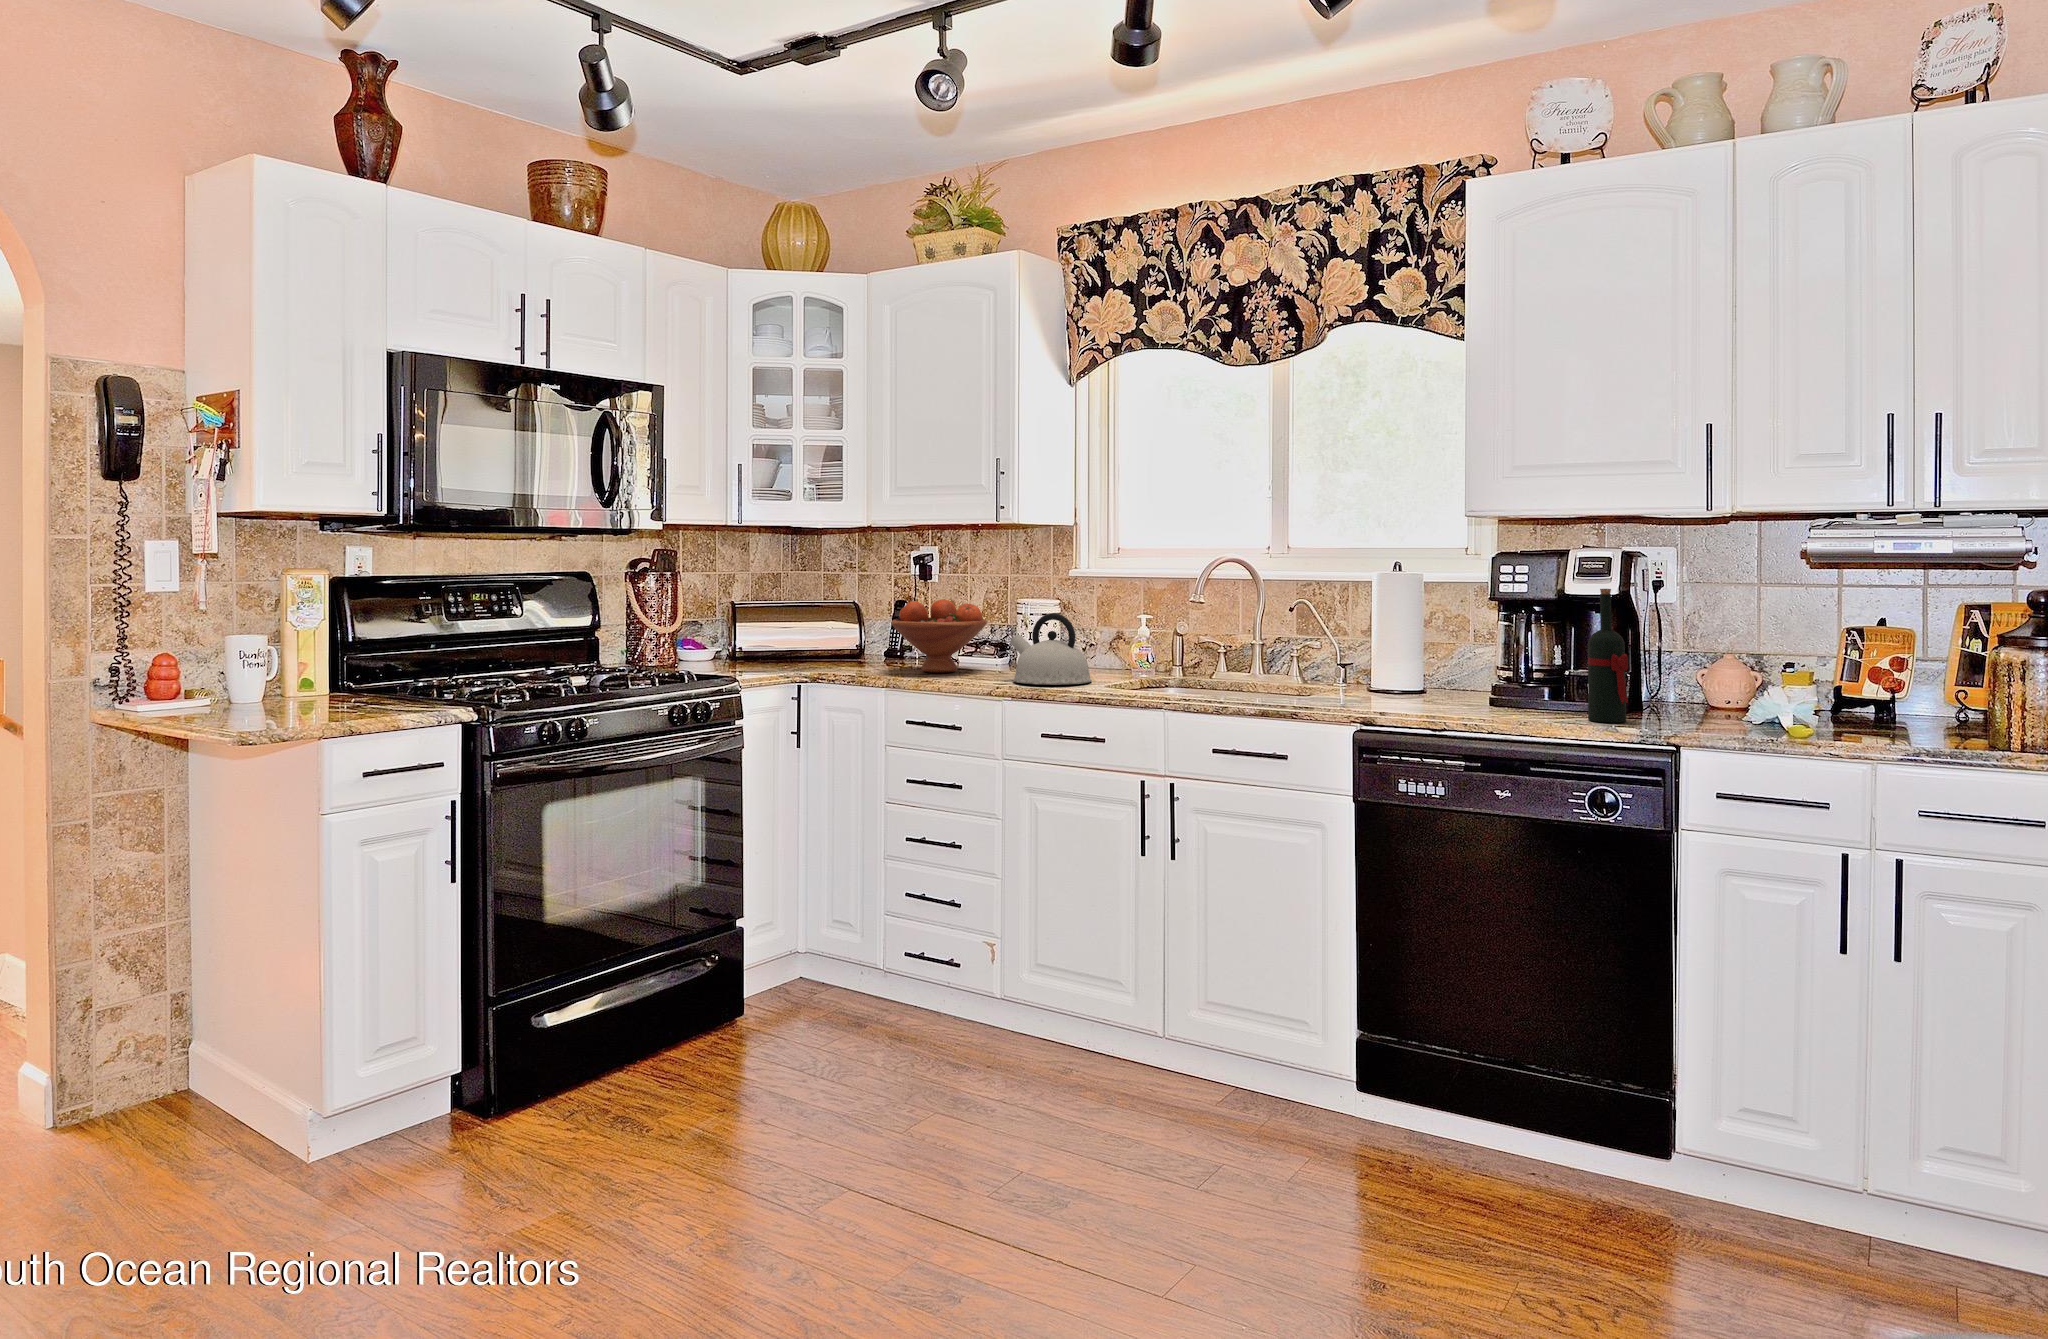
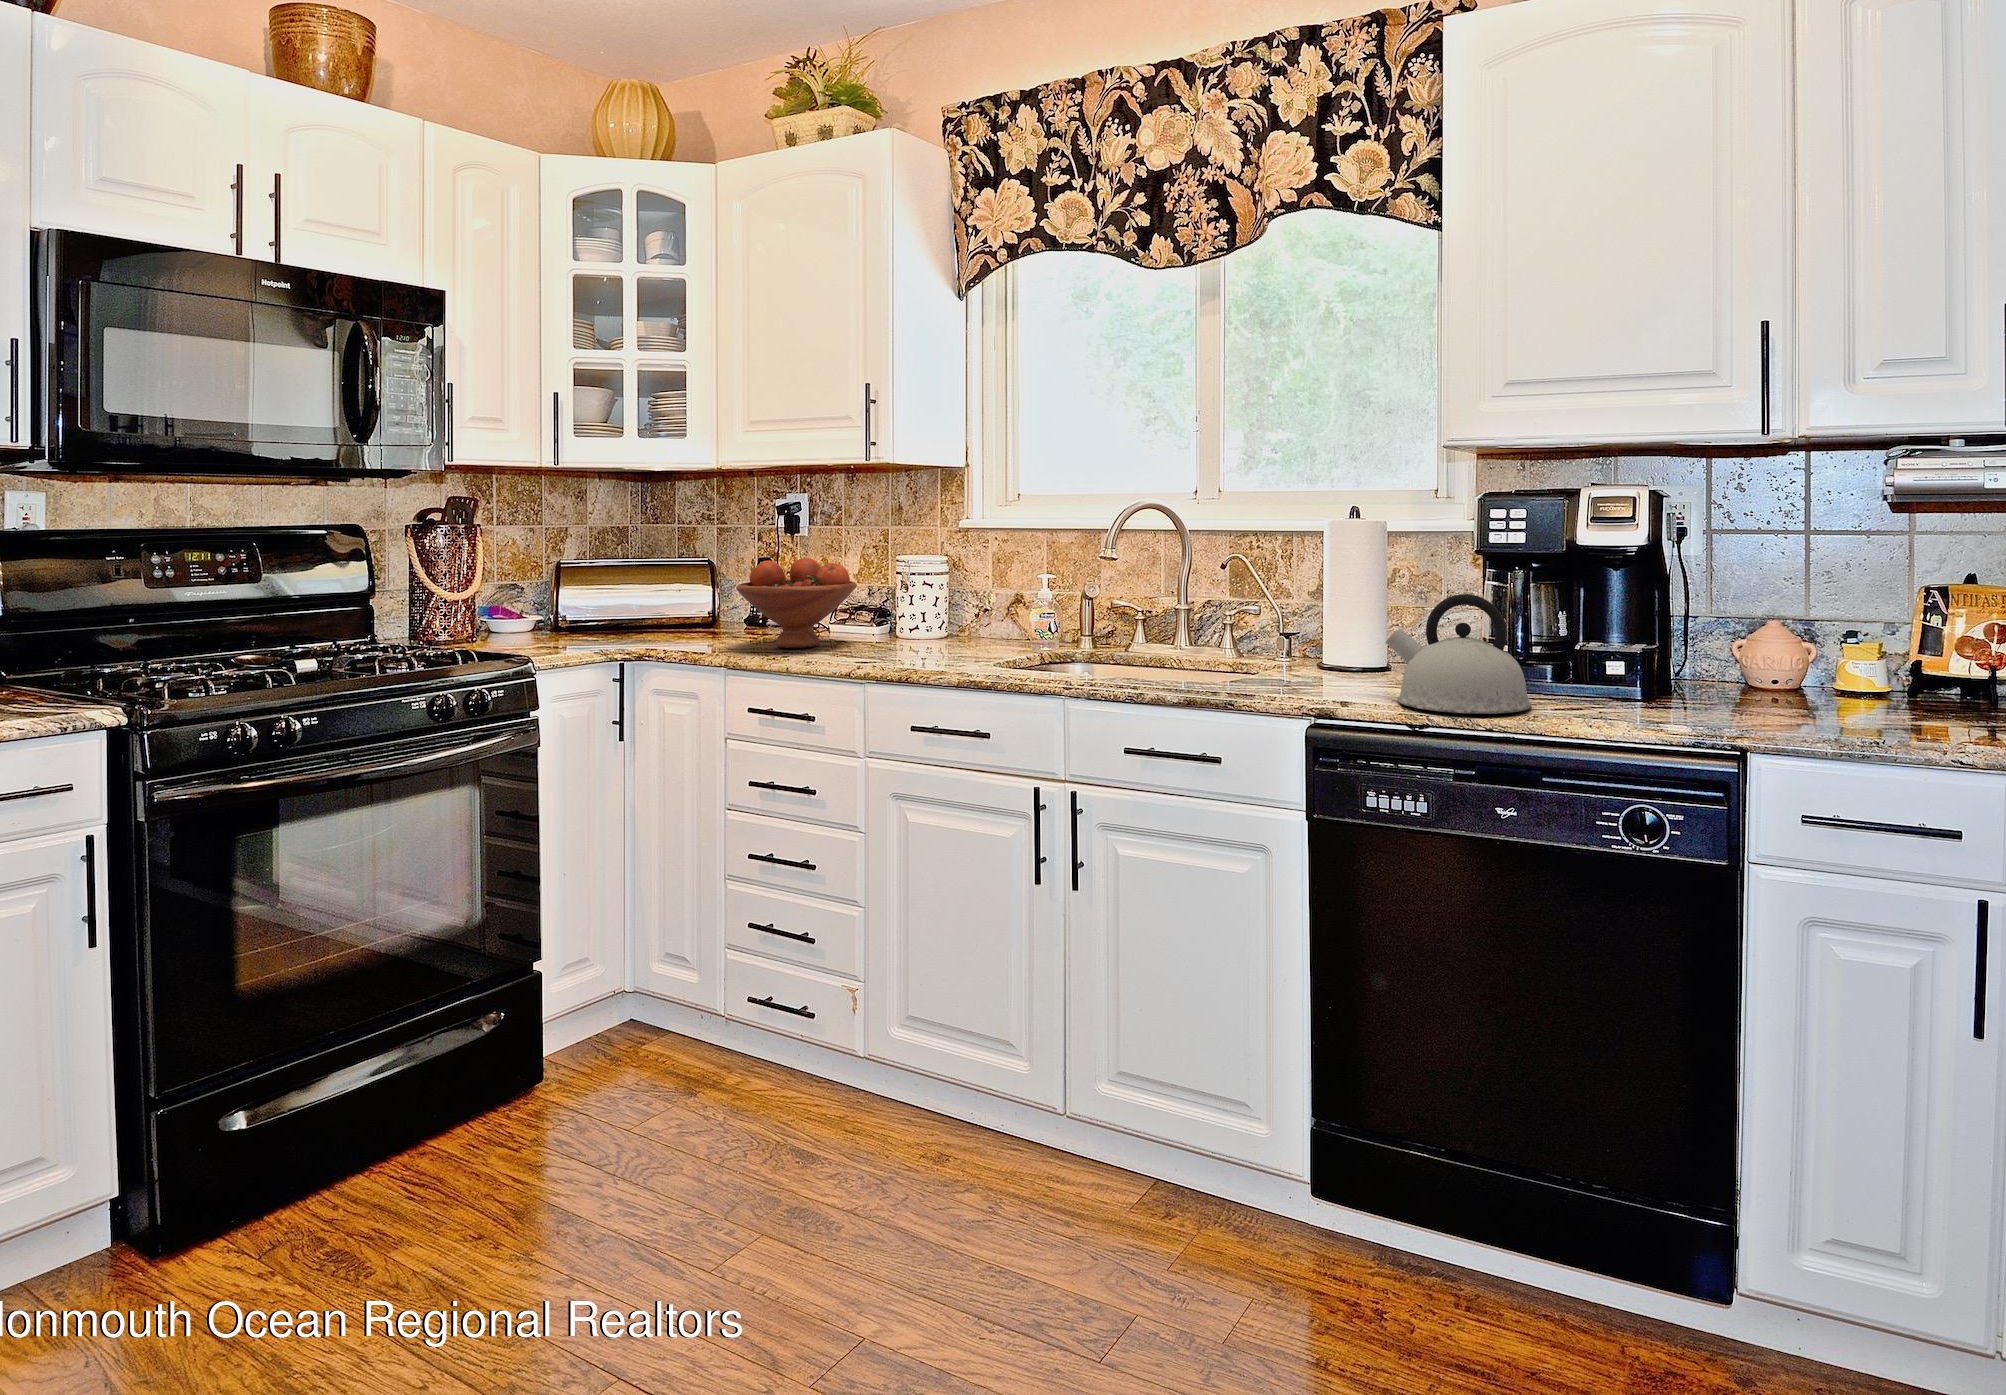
wine bottle: present [1588,589,1628,722] -> none [1610,538,1668,716]
kettle: present [1010,613,1092,685] -> present [1386,594,1531,714]

